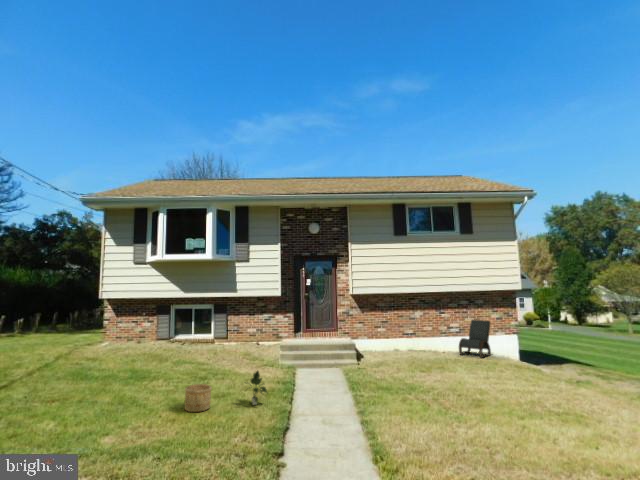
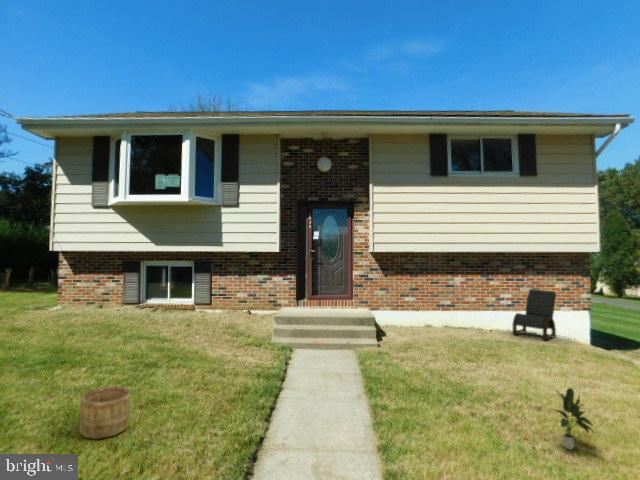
potted plant: present [251,371,267,405] -> present [555,388,593,449]

